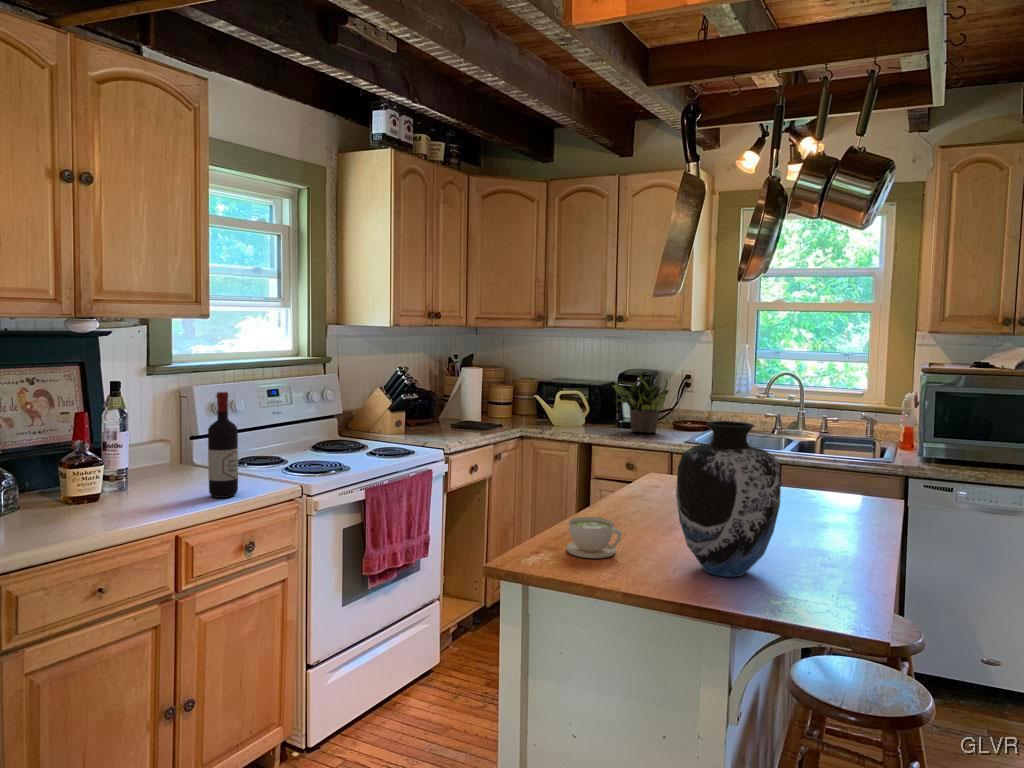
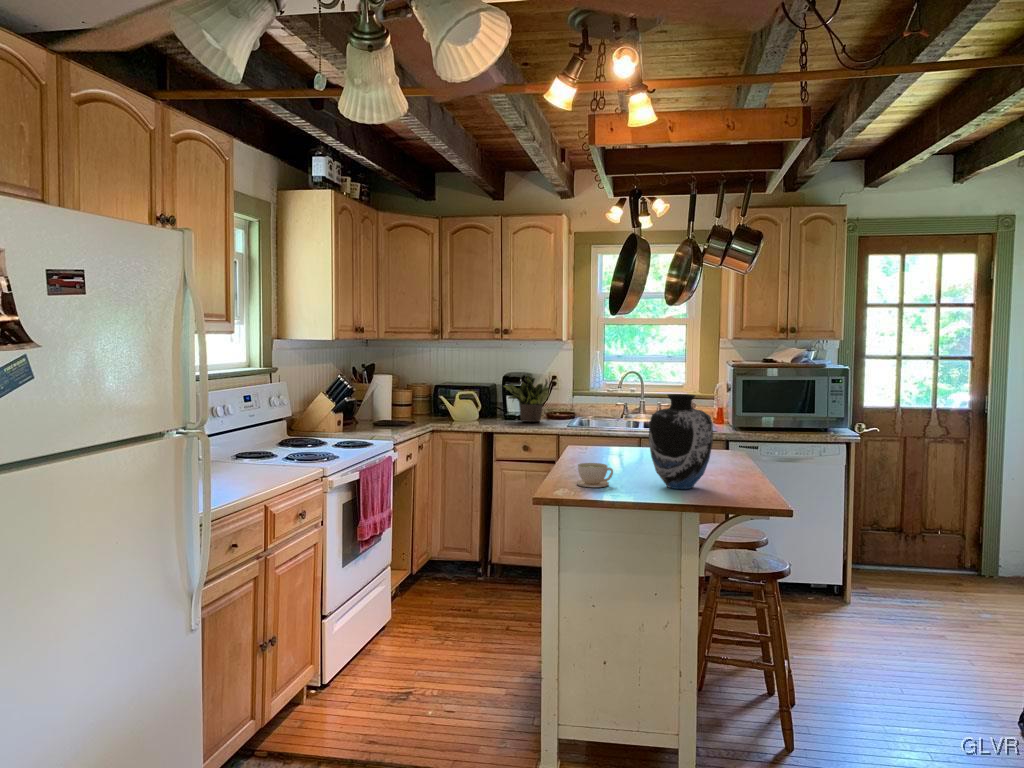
wine bottle: present [208,392,238,498] -> none [260,393,284,478]

